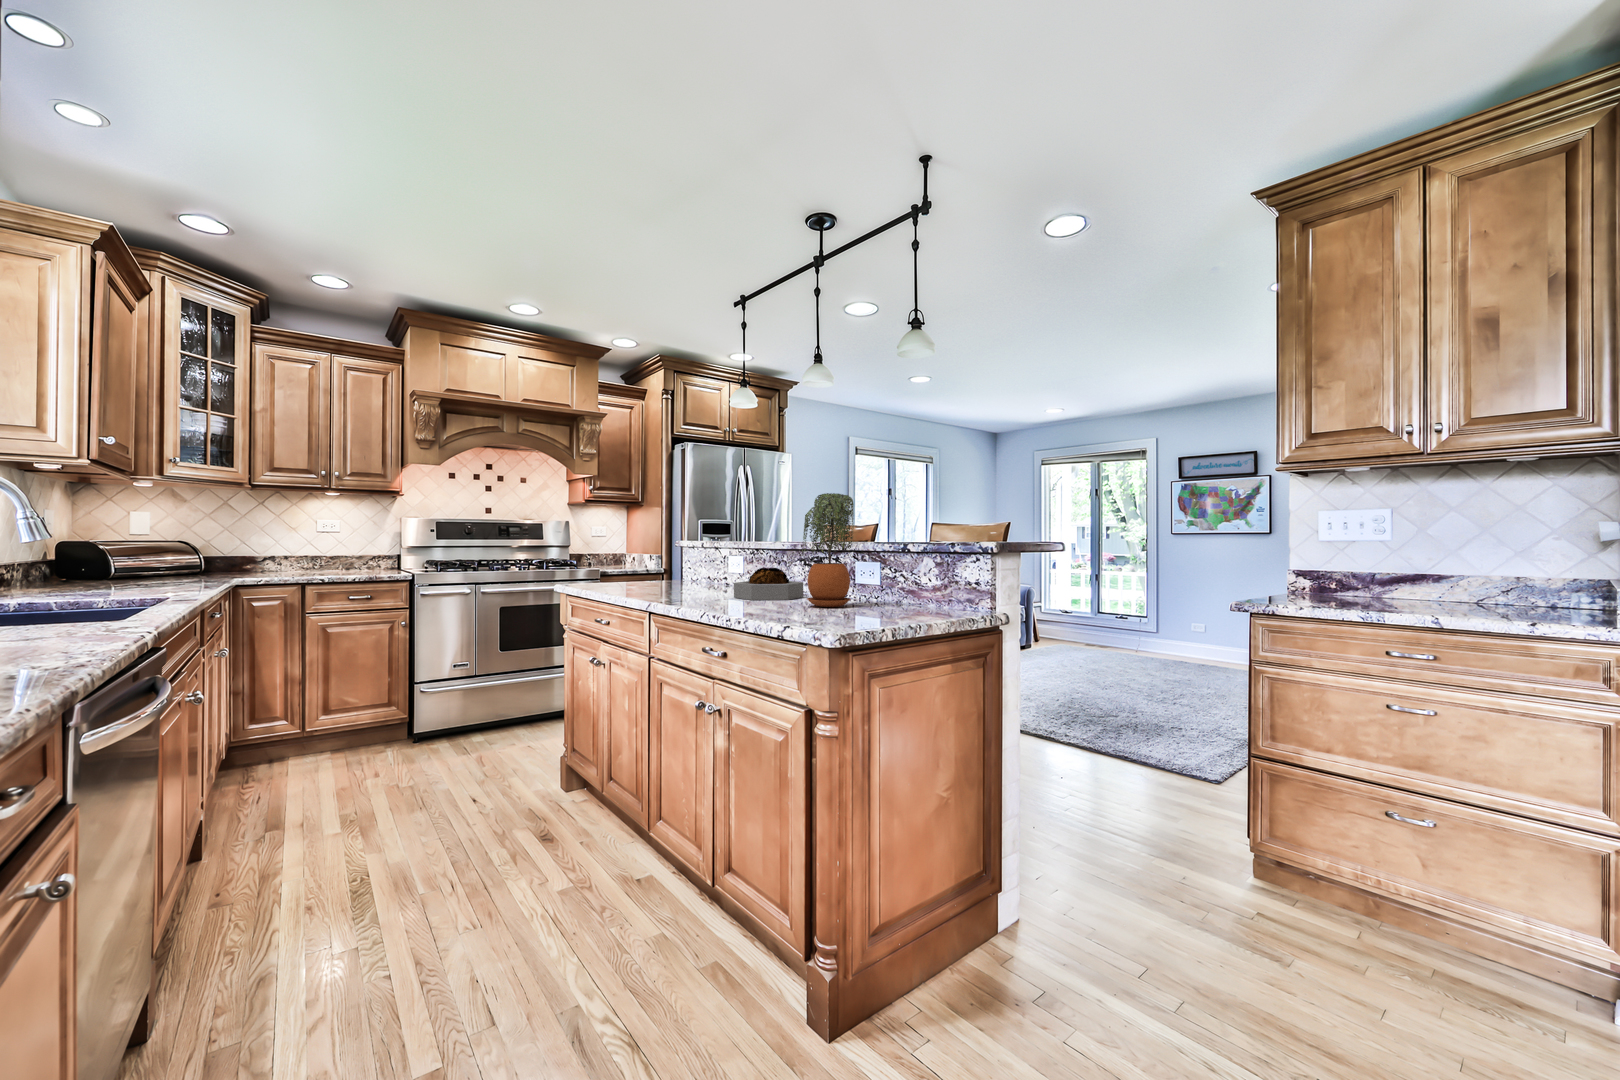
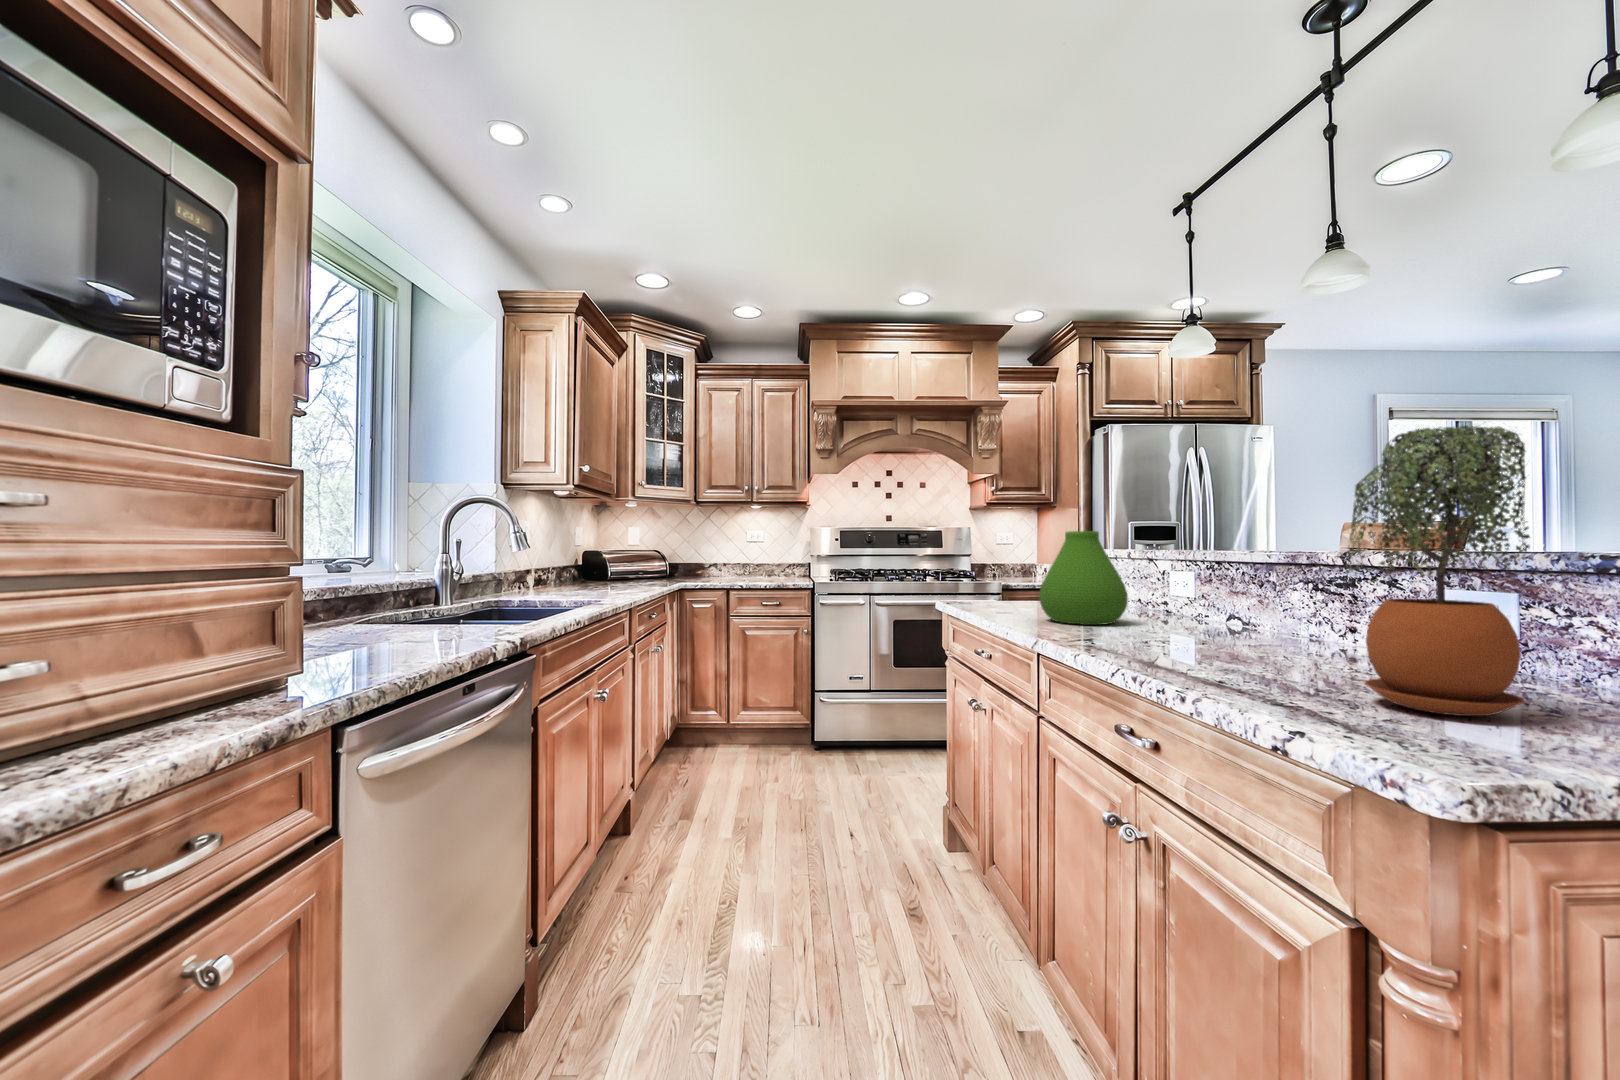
vase: none [654,530,709,591] -> present [1039,531,1128,625]
decorative bowl: present [734,568,803,600] -> none [1170,593,1335,667]

